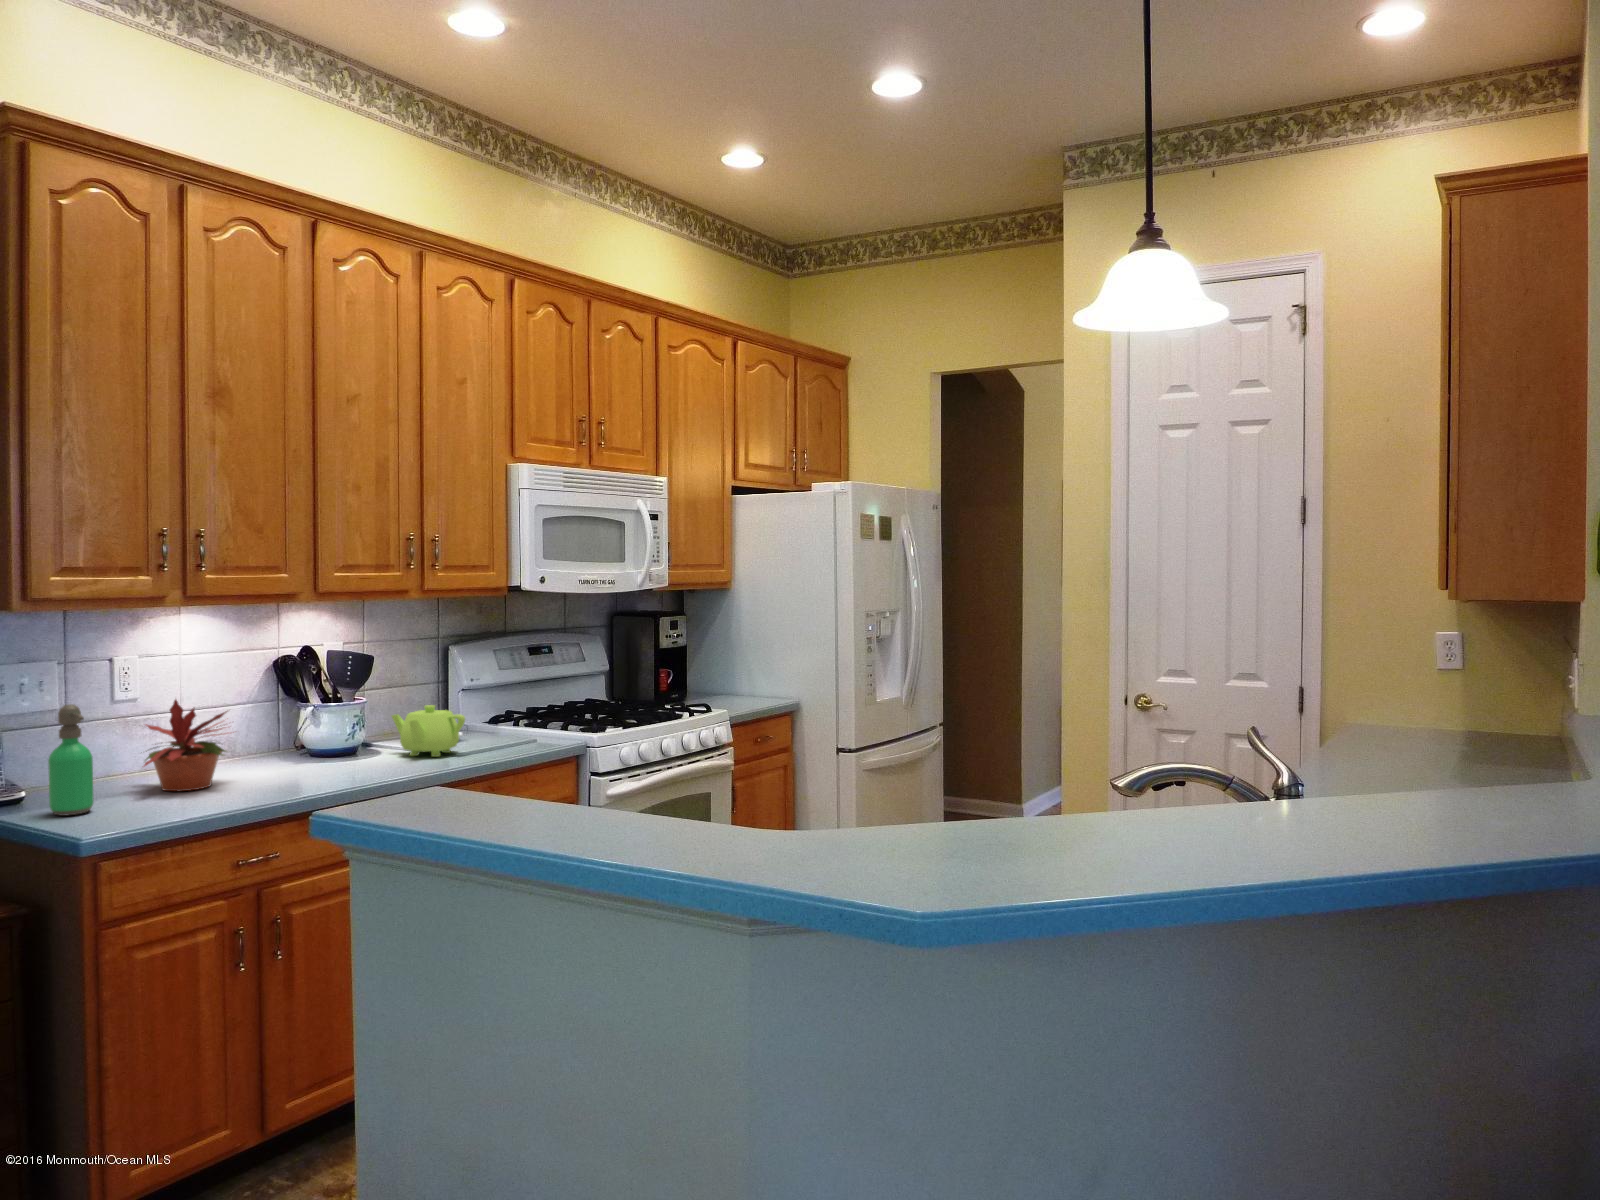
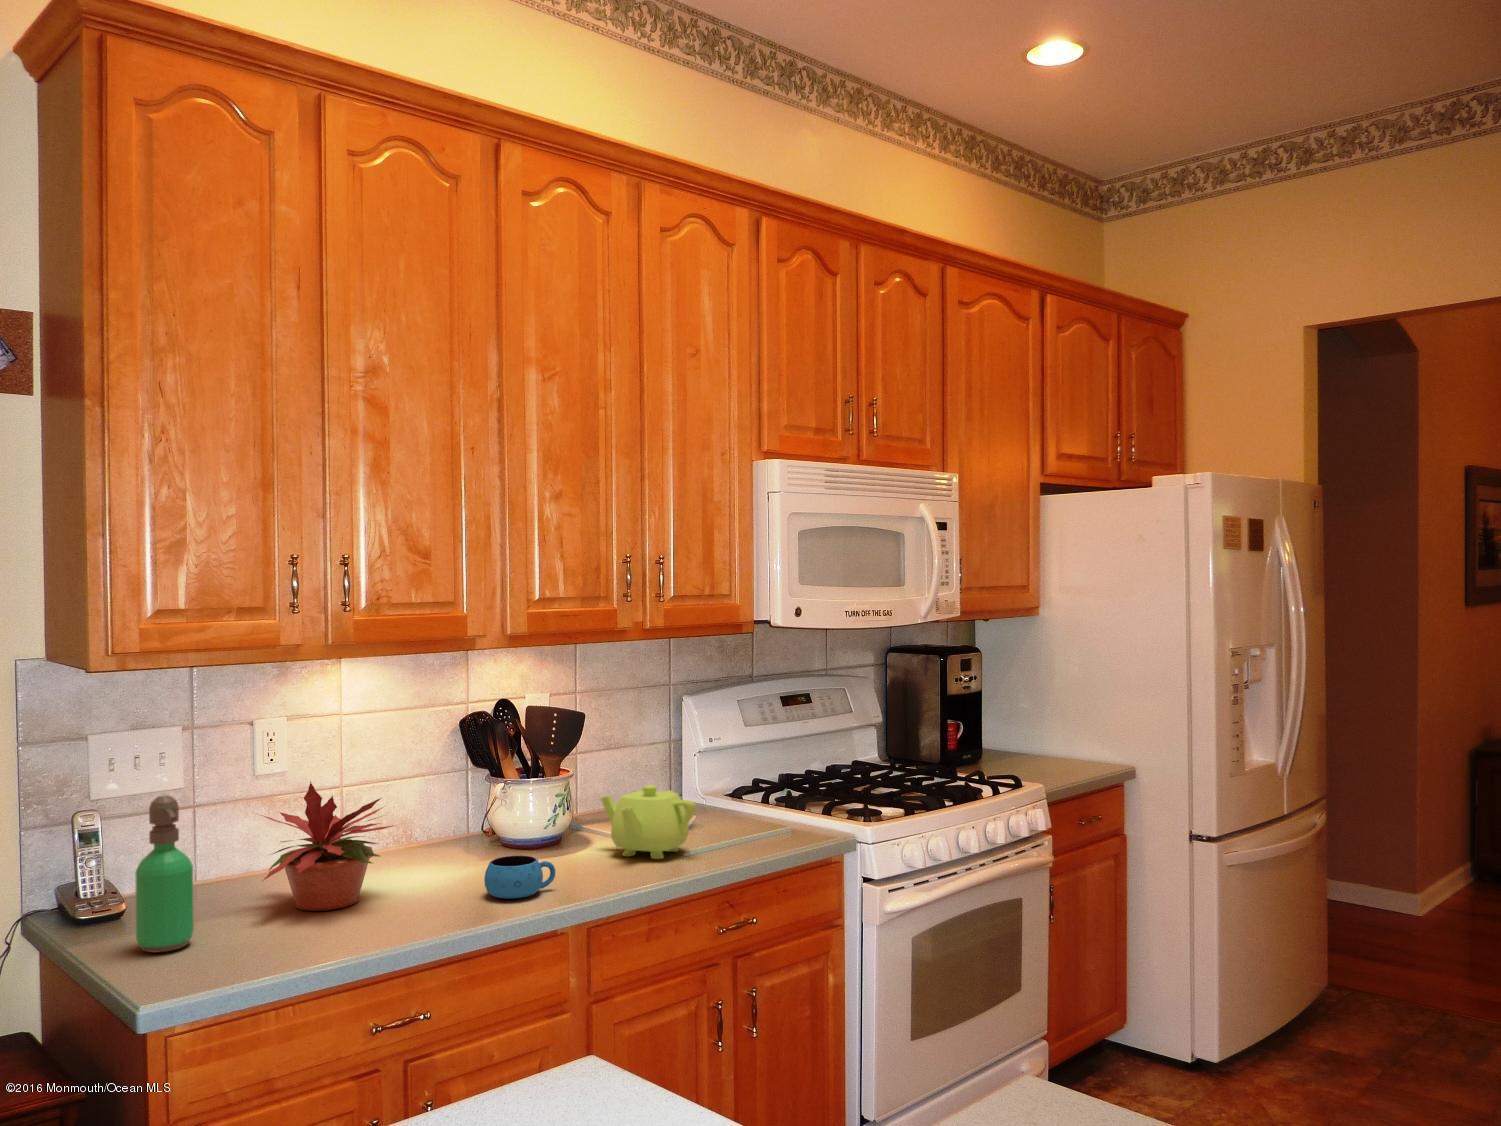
mug: none [309,752,362,780] -> present [484,856,555,899]

